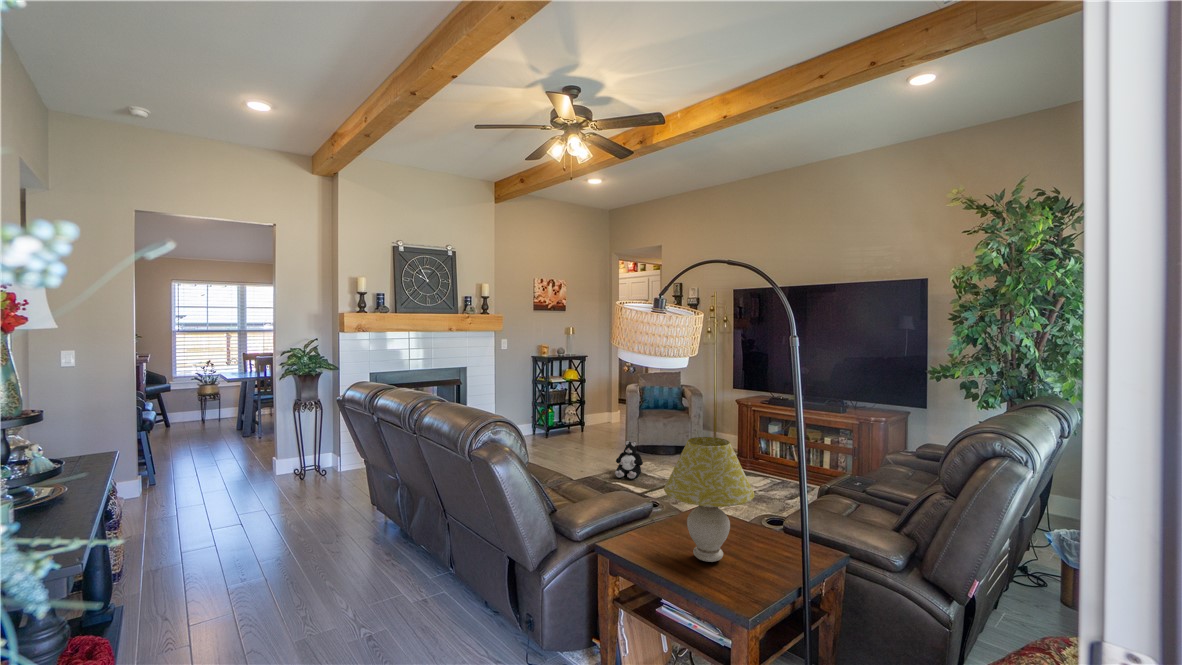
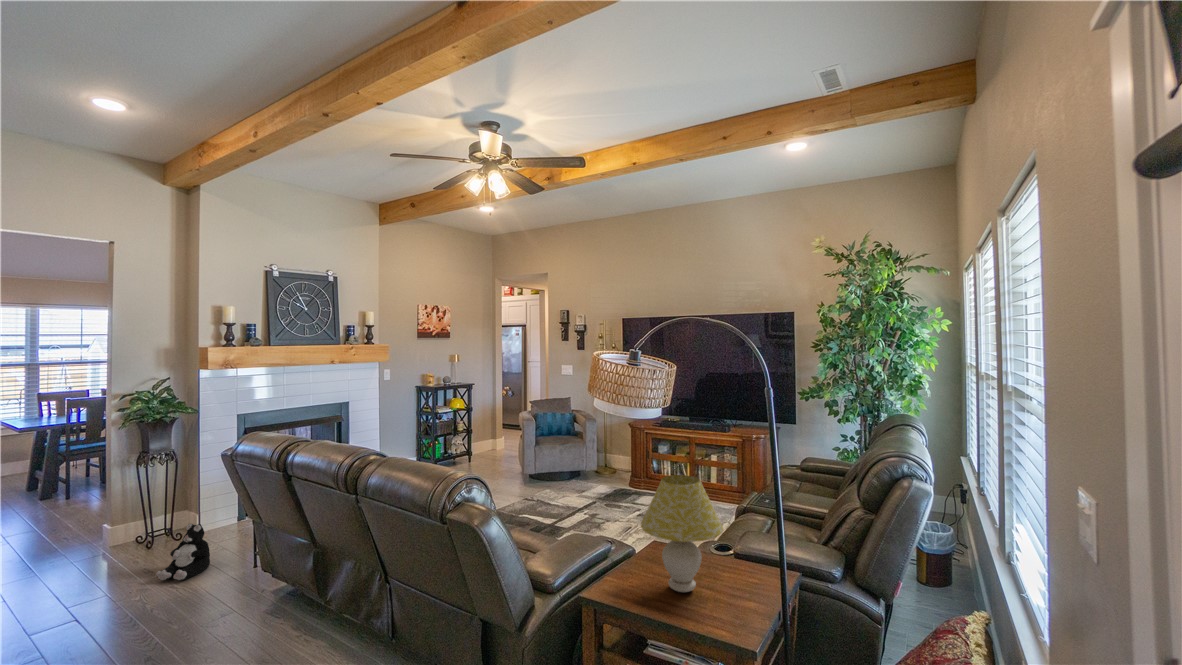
plush toy: present [615,441,643,479] -> present [156,524,210,580]

